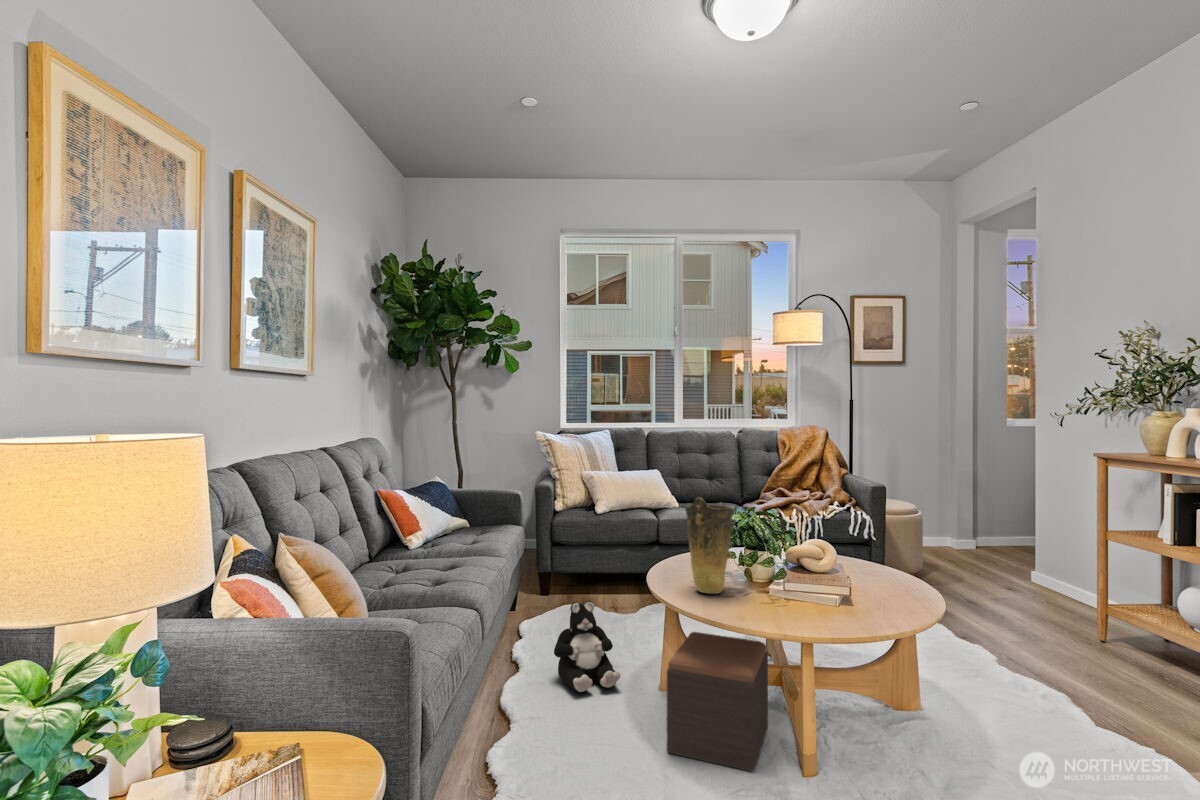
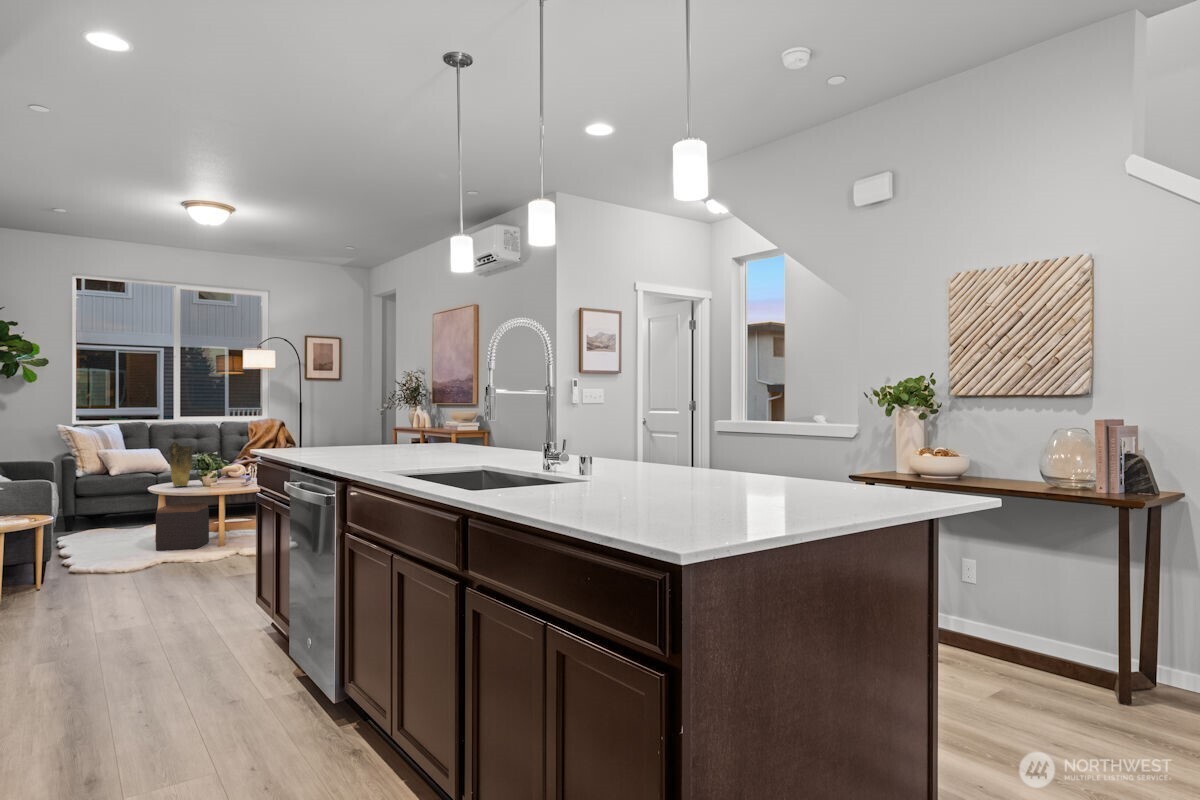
plush toy: present [554,601,620,692] -> none [89,504,131,546]

